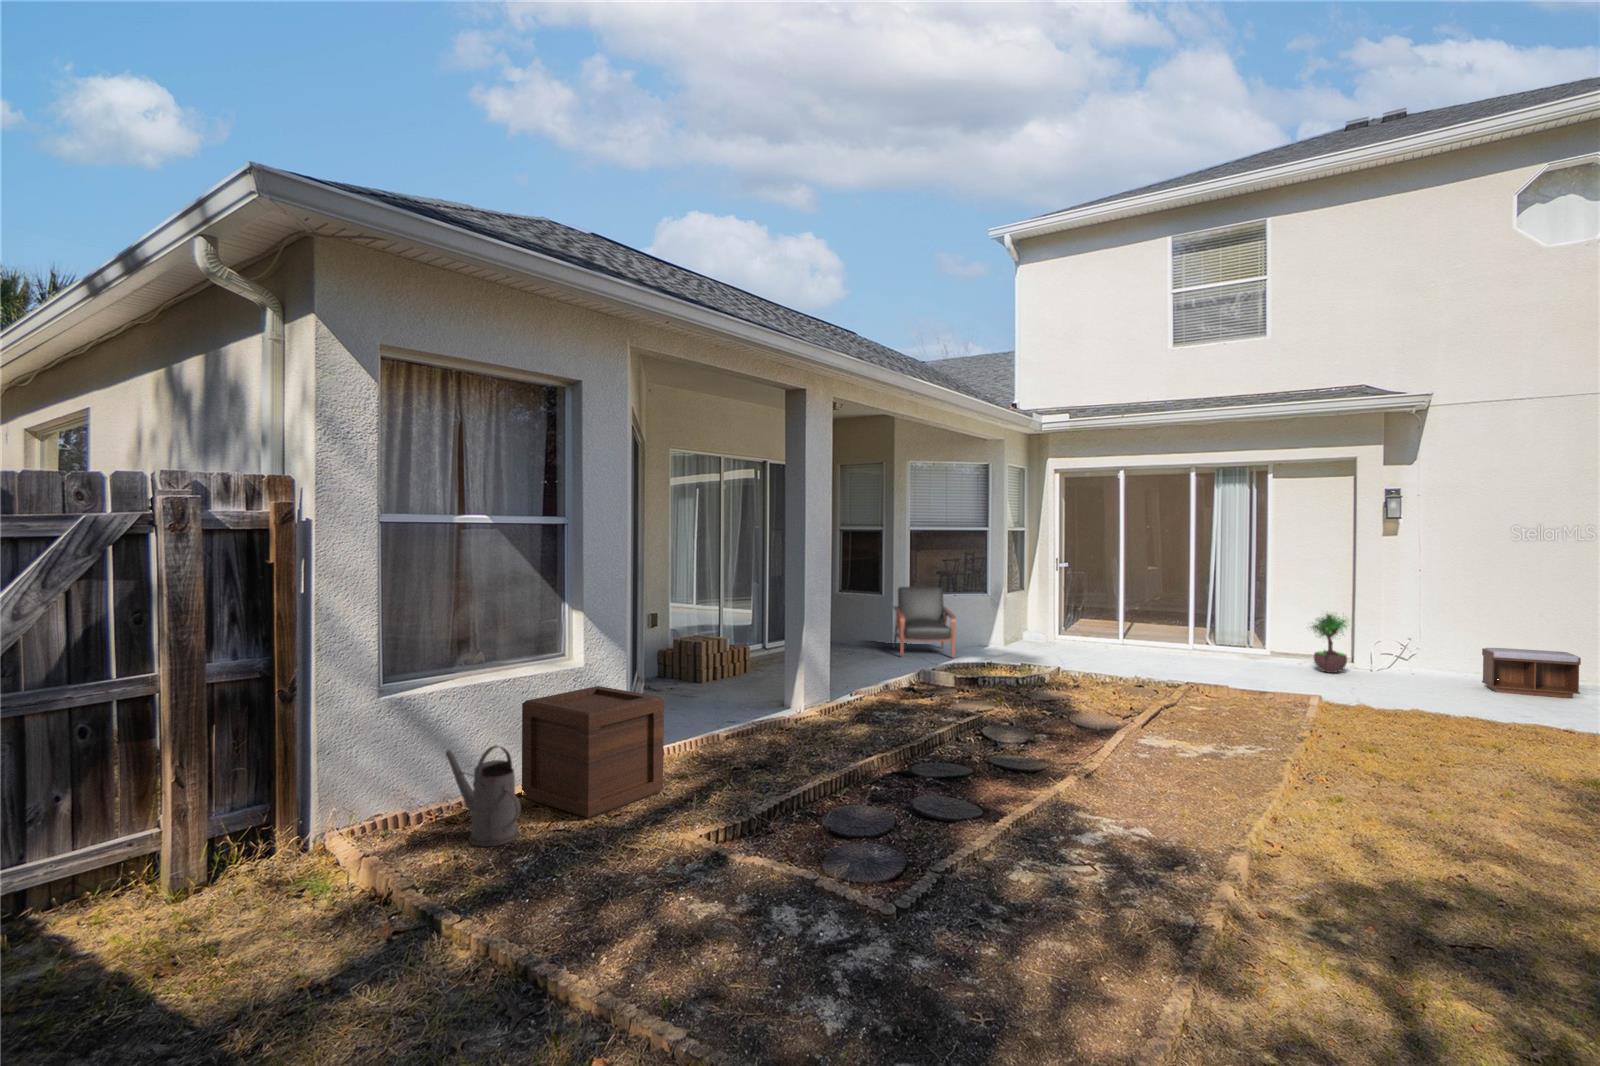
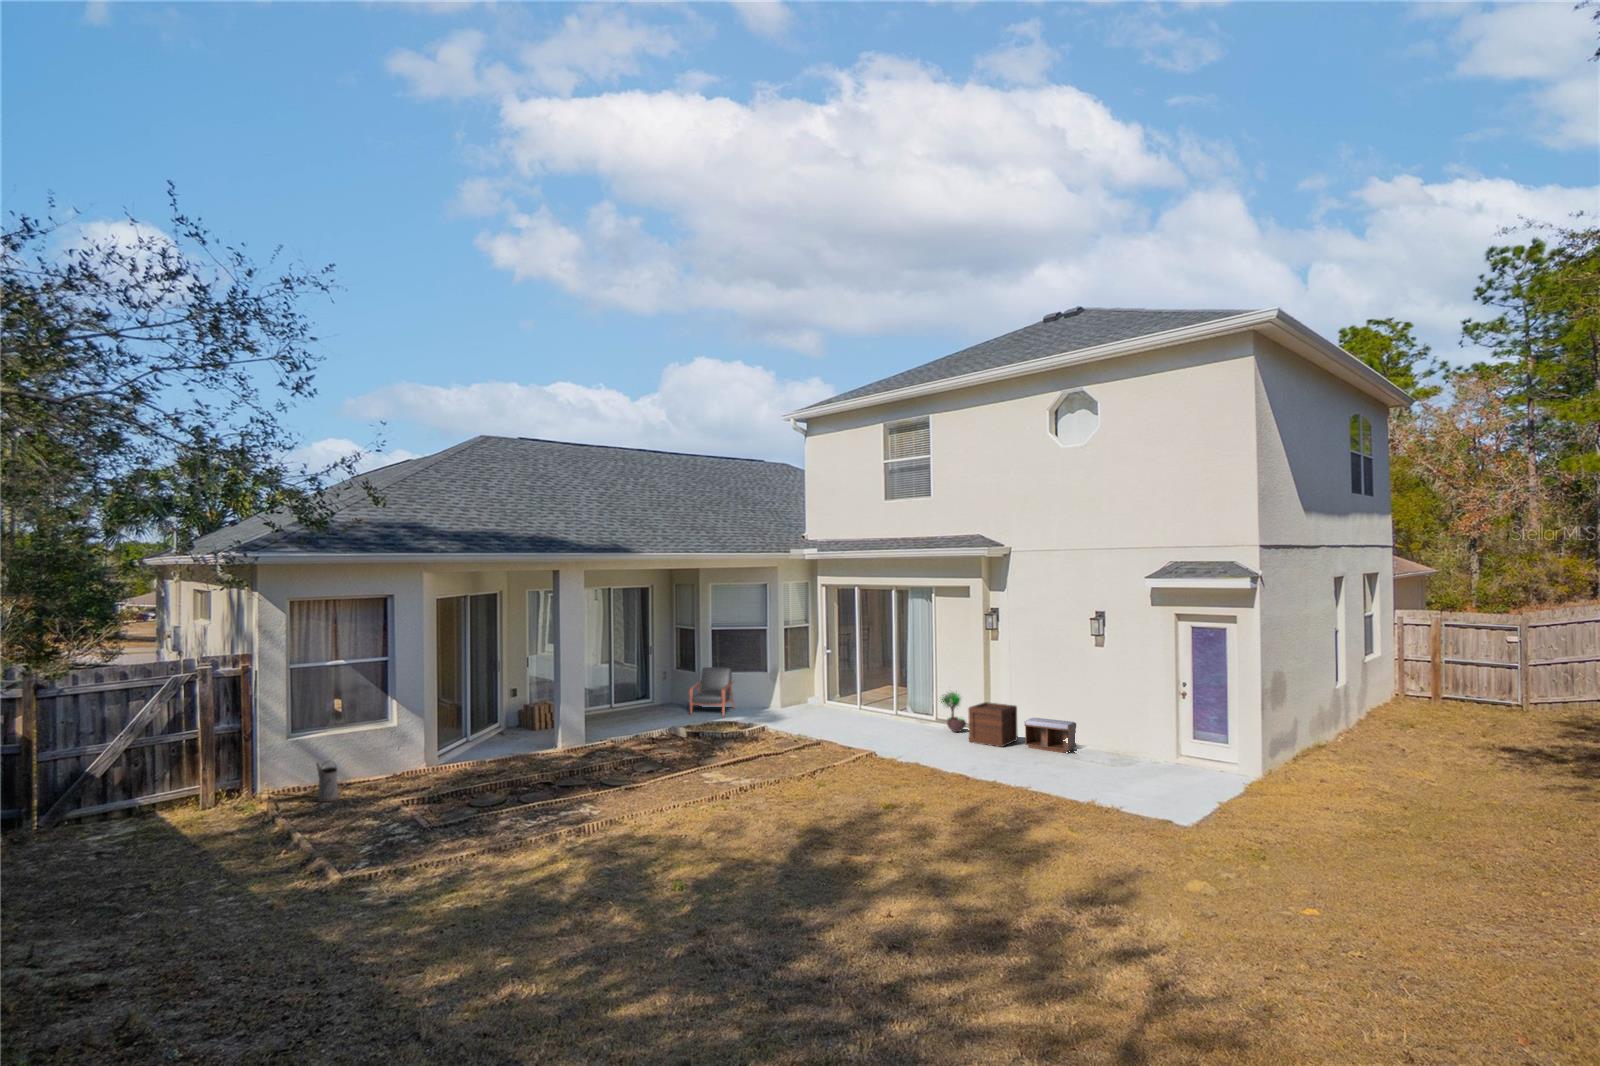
wooden crate: present [522,686,664,818] -> present [968,702,1017,747]

